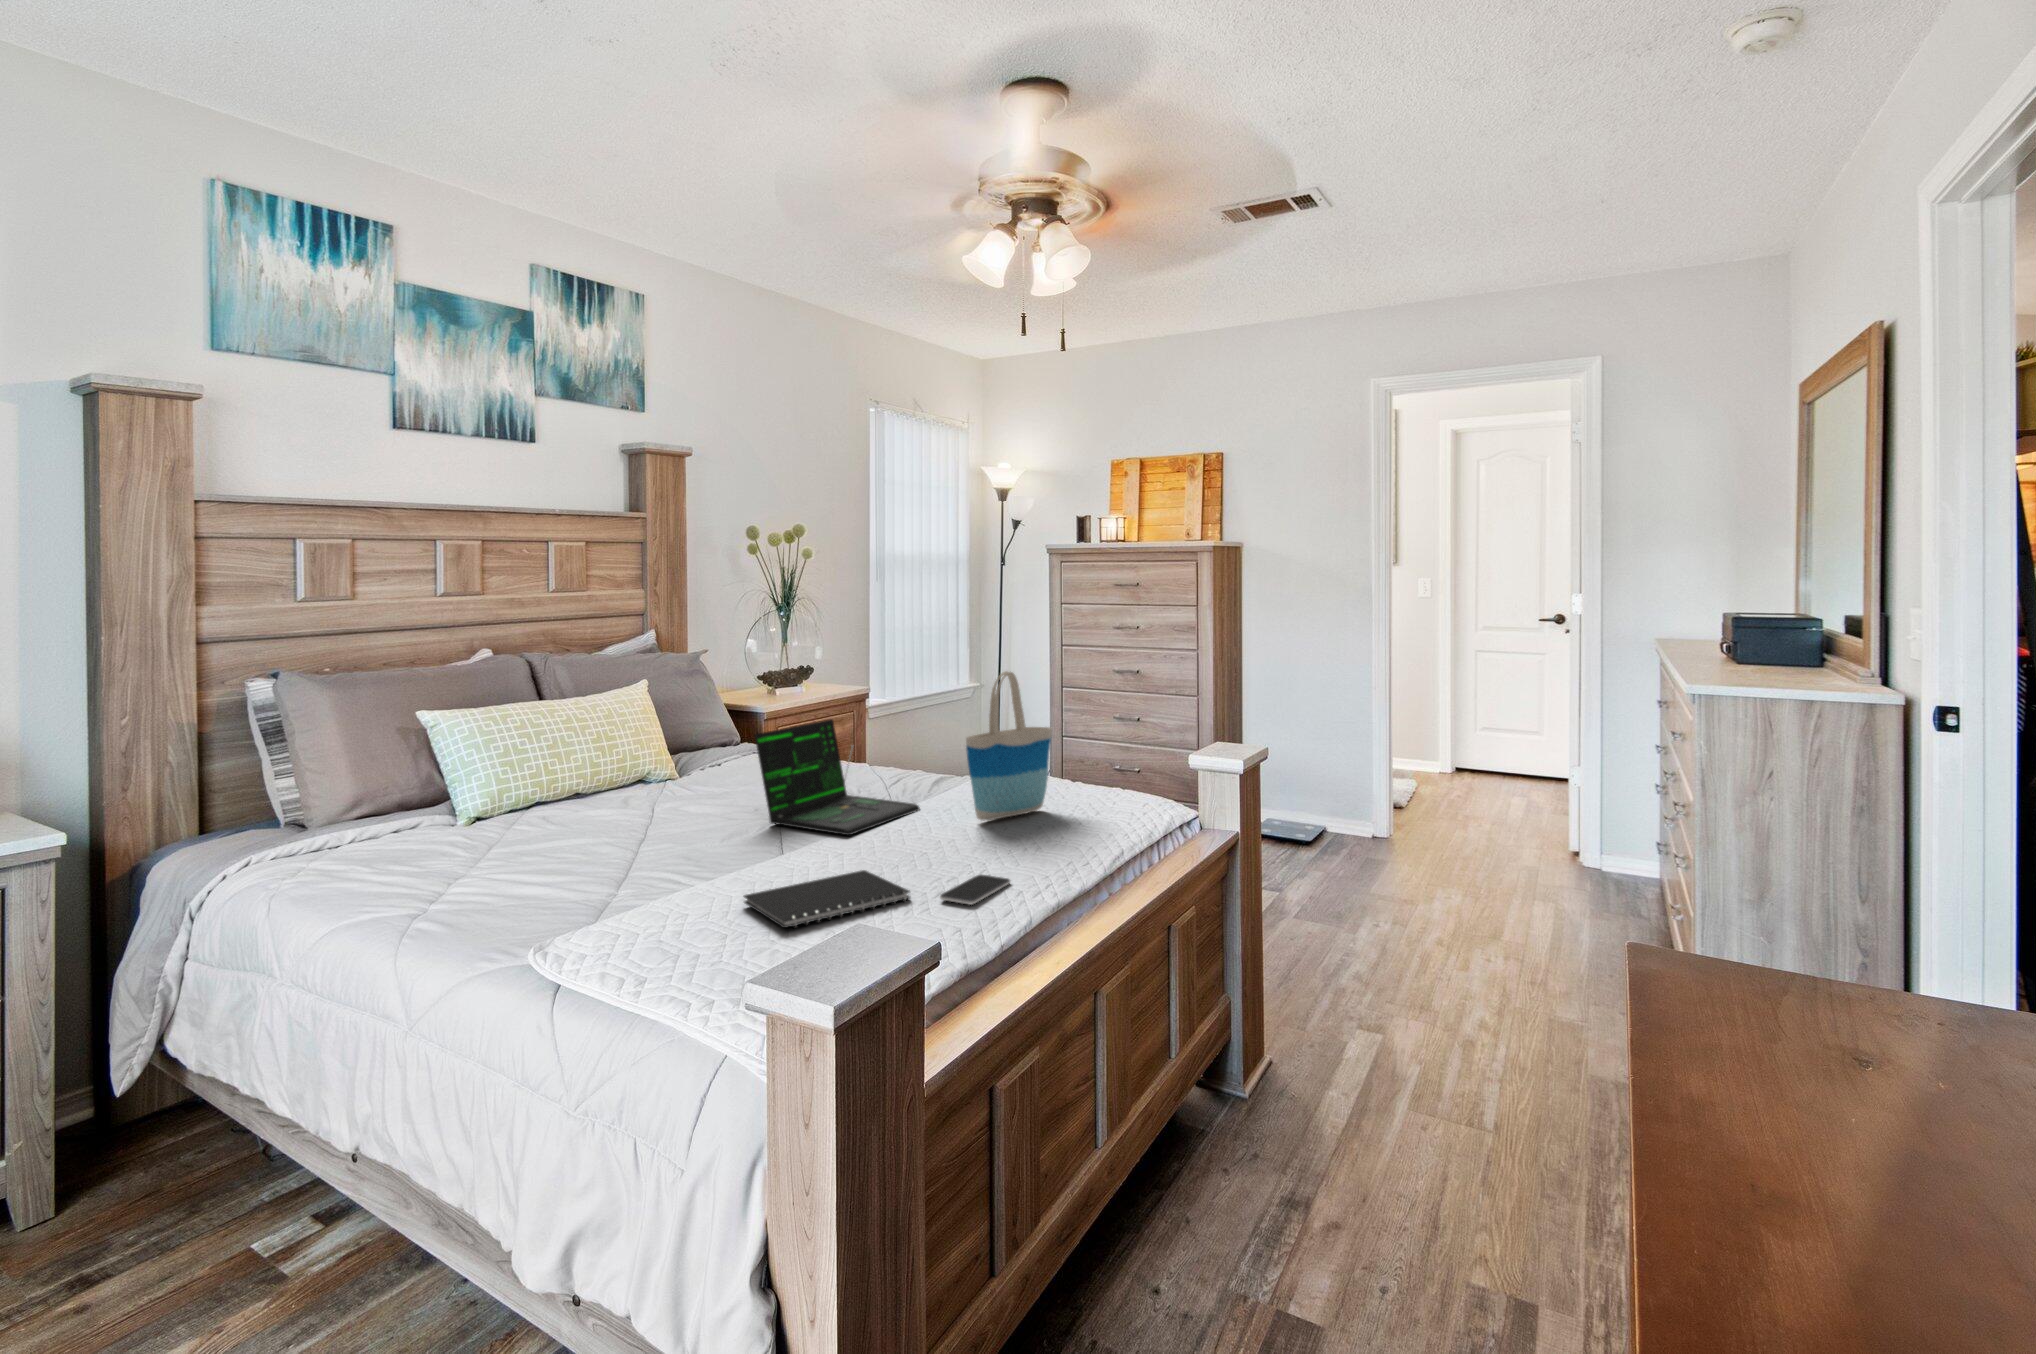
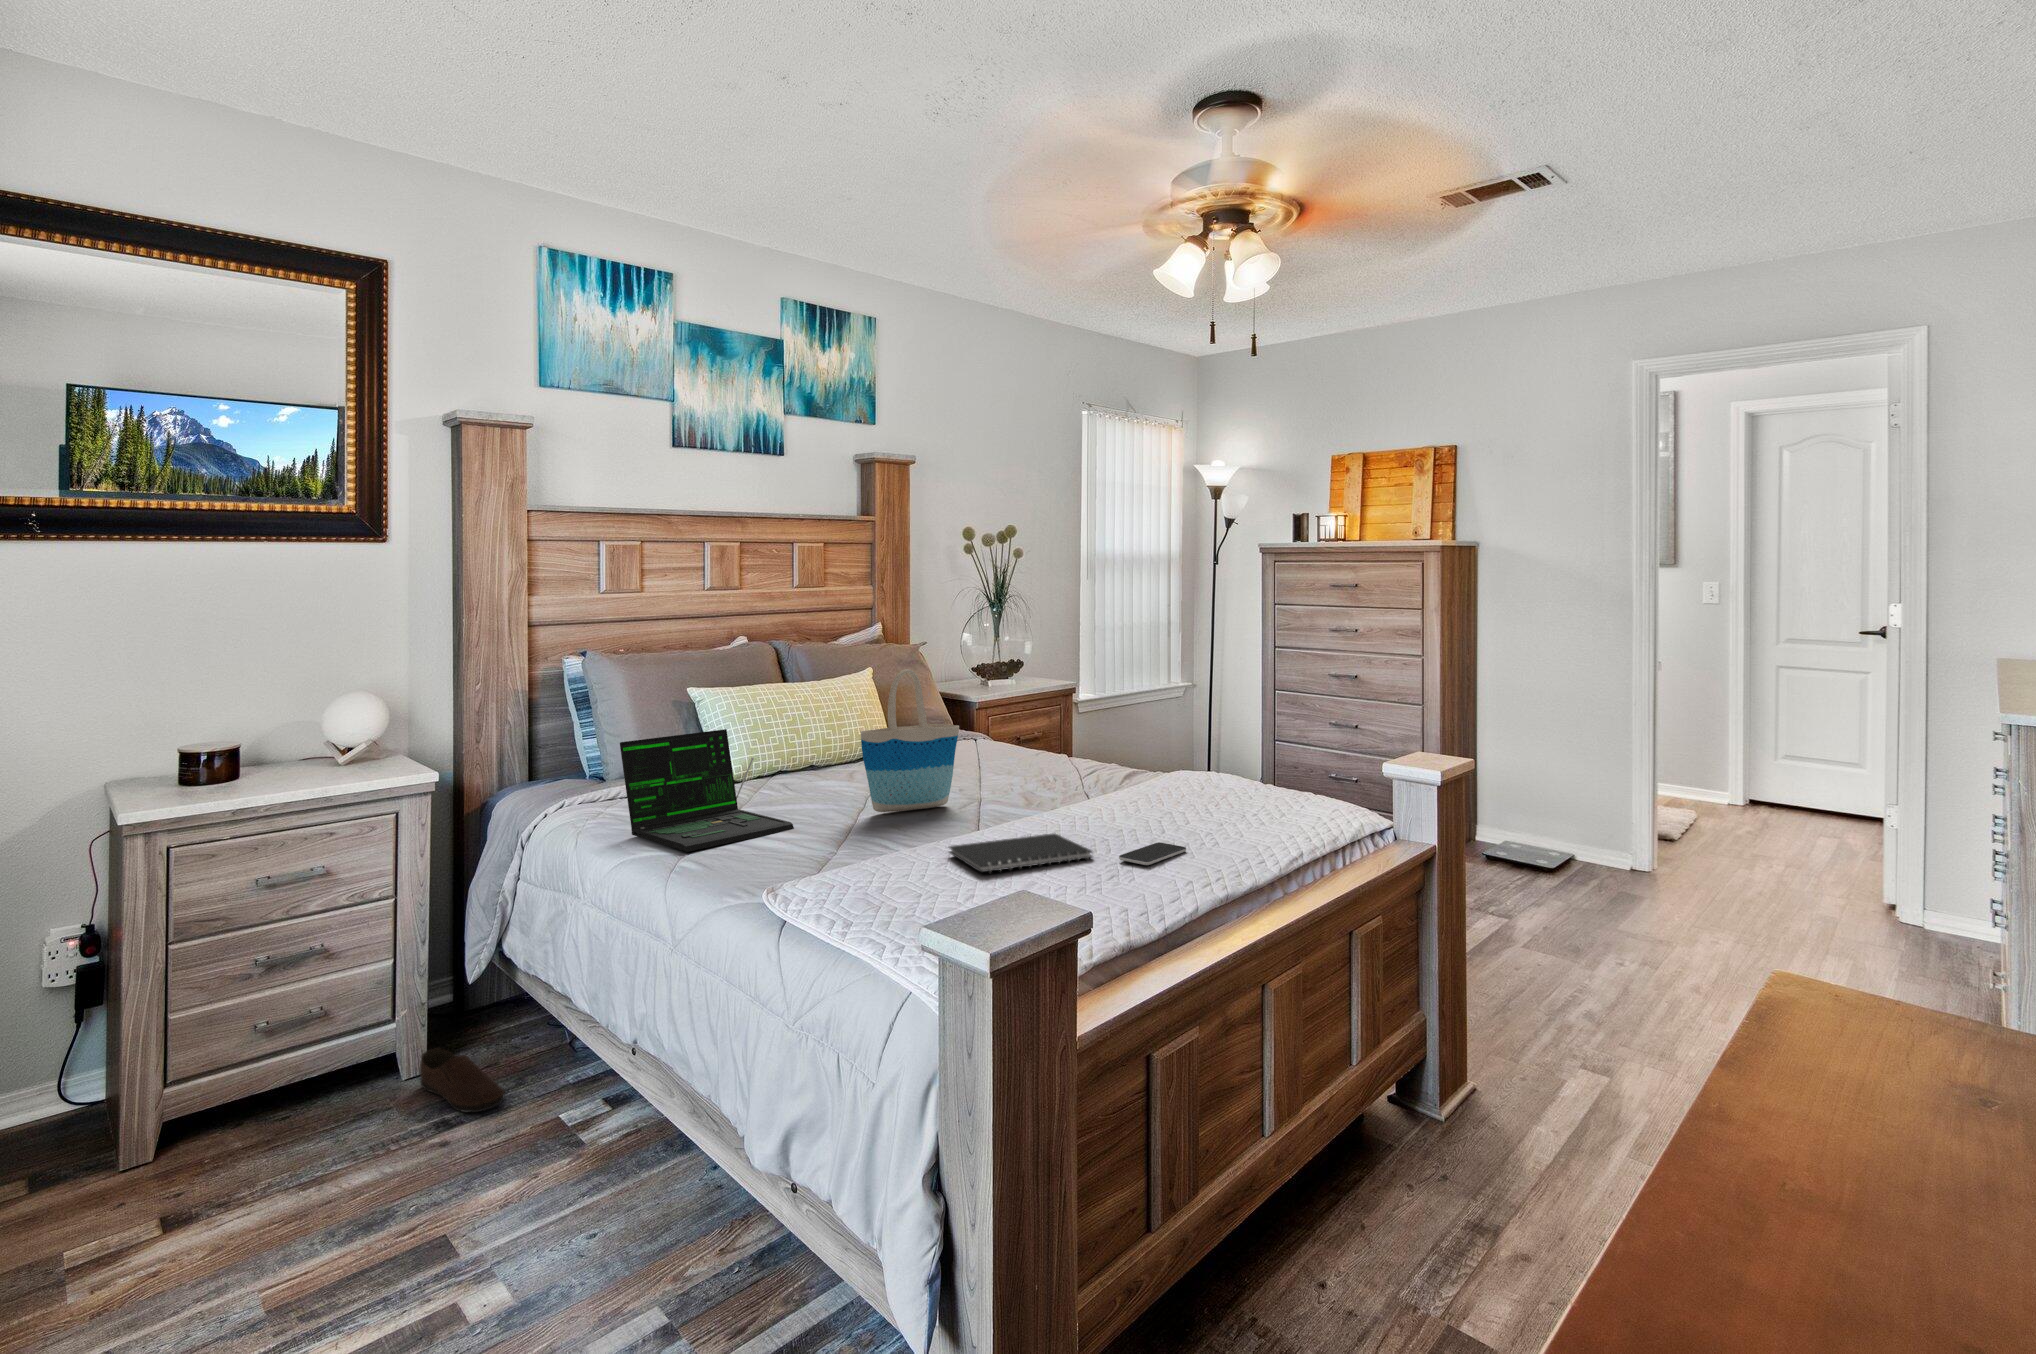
tote bag: present [966,671,1052,820] -> present [861,669,959,812]
laptop: present [755,719,920,835] -> present [620,729,794,852]
shoe: none [46,1181,171,1264] -> present [420,1048,505,1113]

